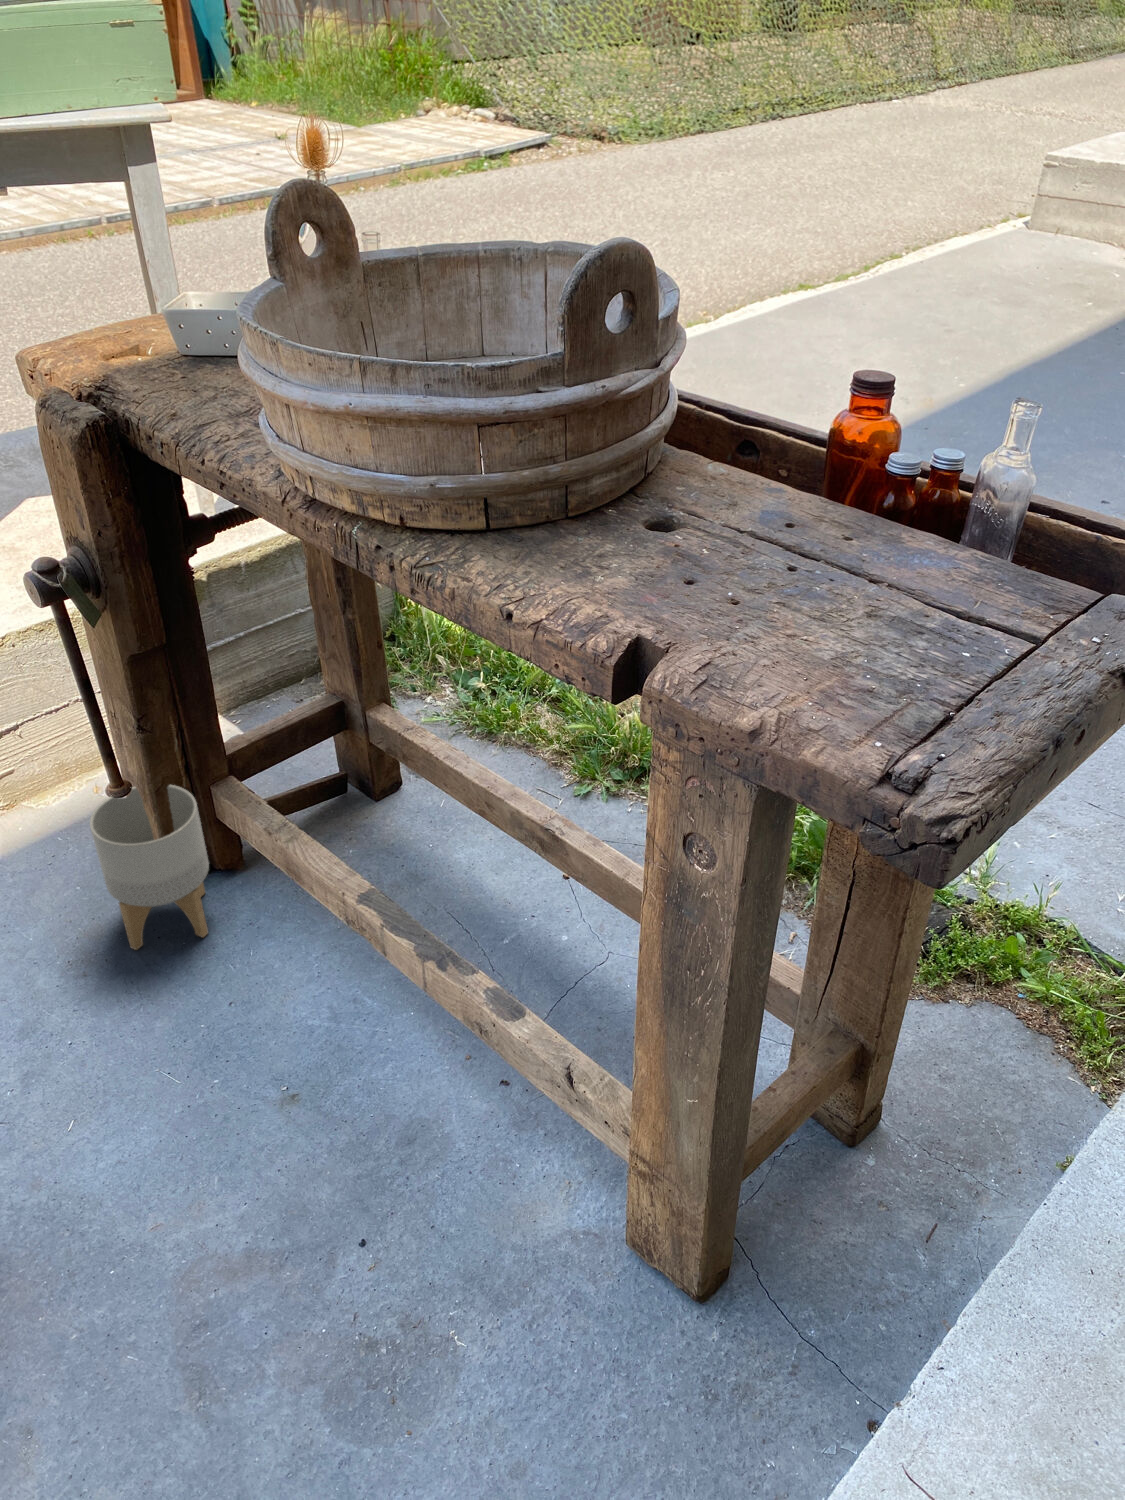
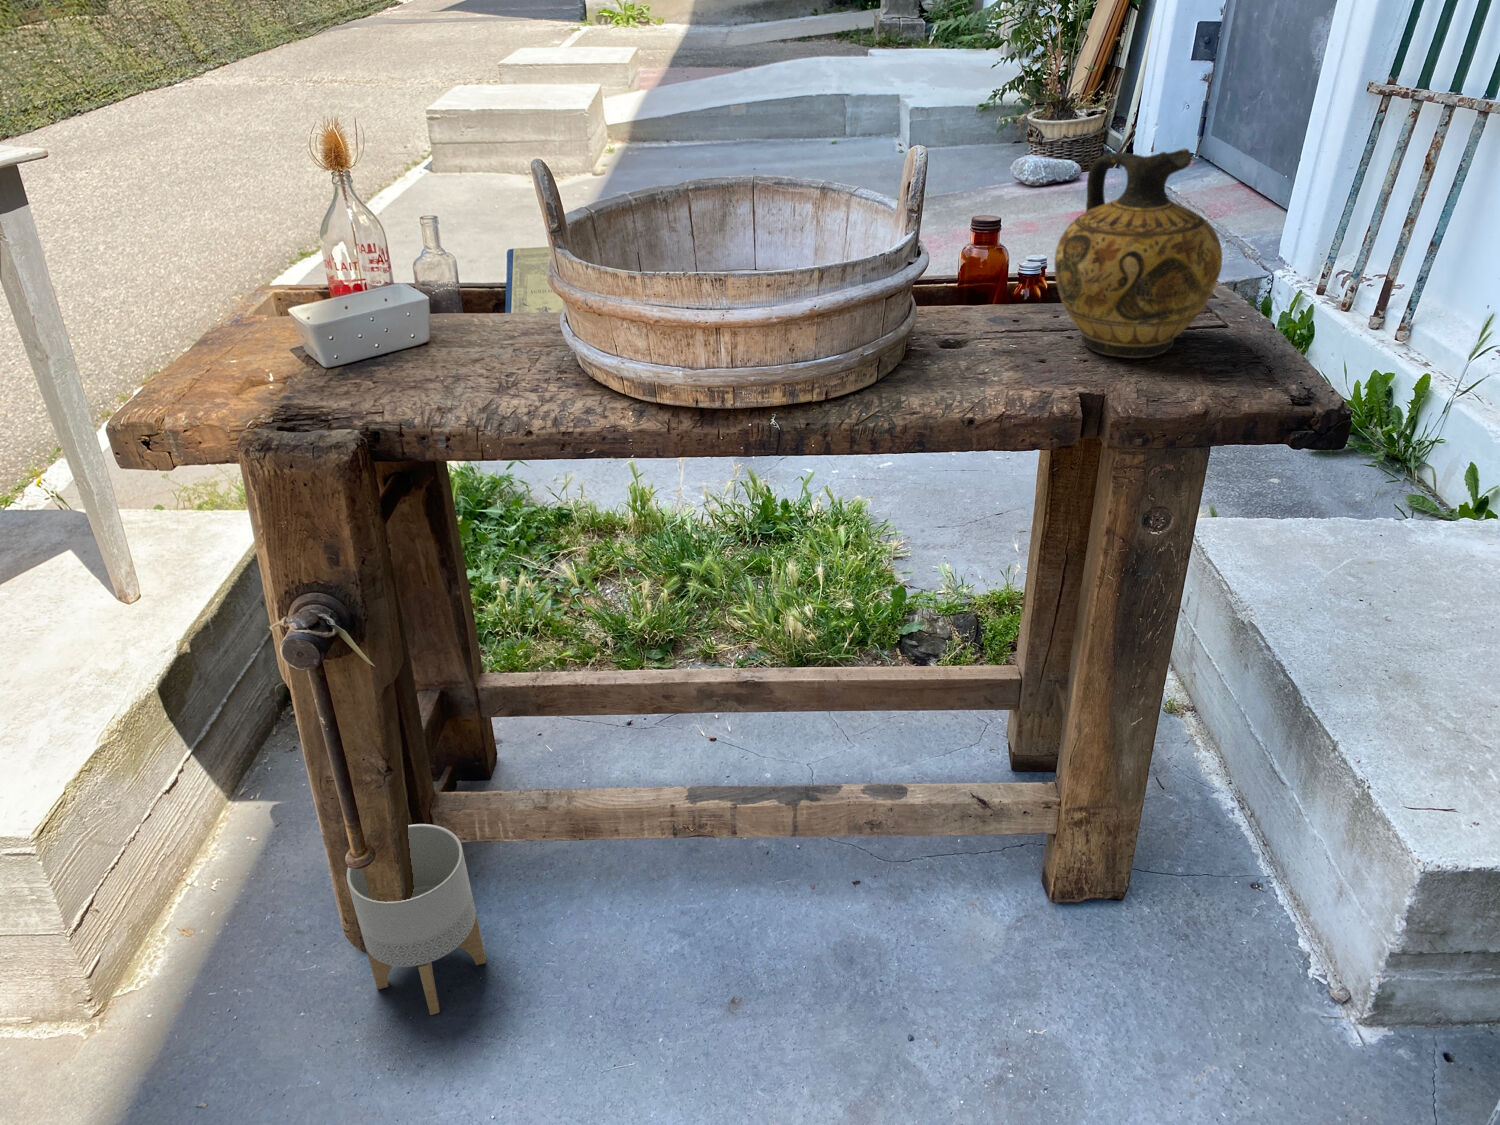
ceramic jug: none [748,317,1002,639] -> present [1054,148,1222,358]

